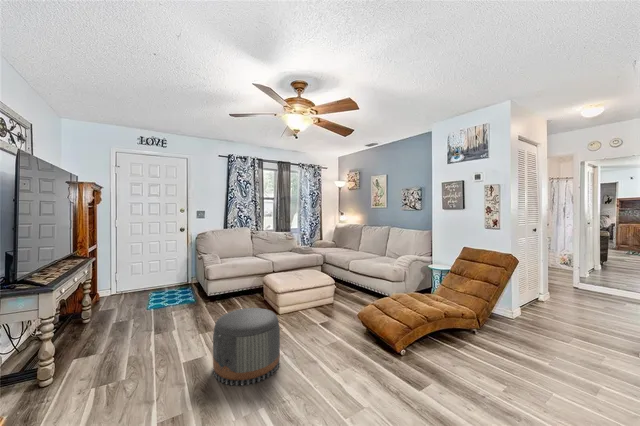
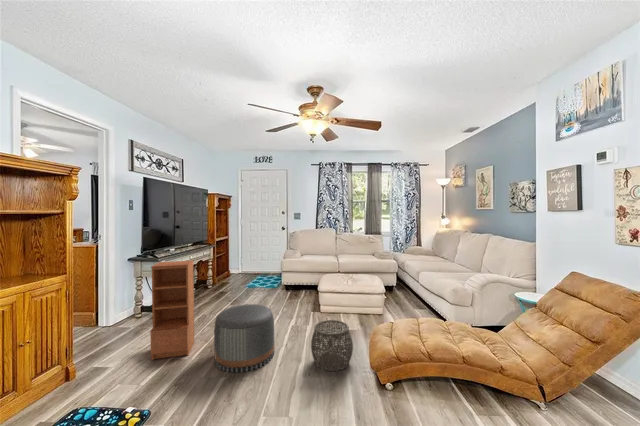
bookcase: none [112,267,175,410] -> present [150,260,194,360]
woven basket: none [315,307,354,353] -> present [311,320,353,371]

